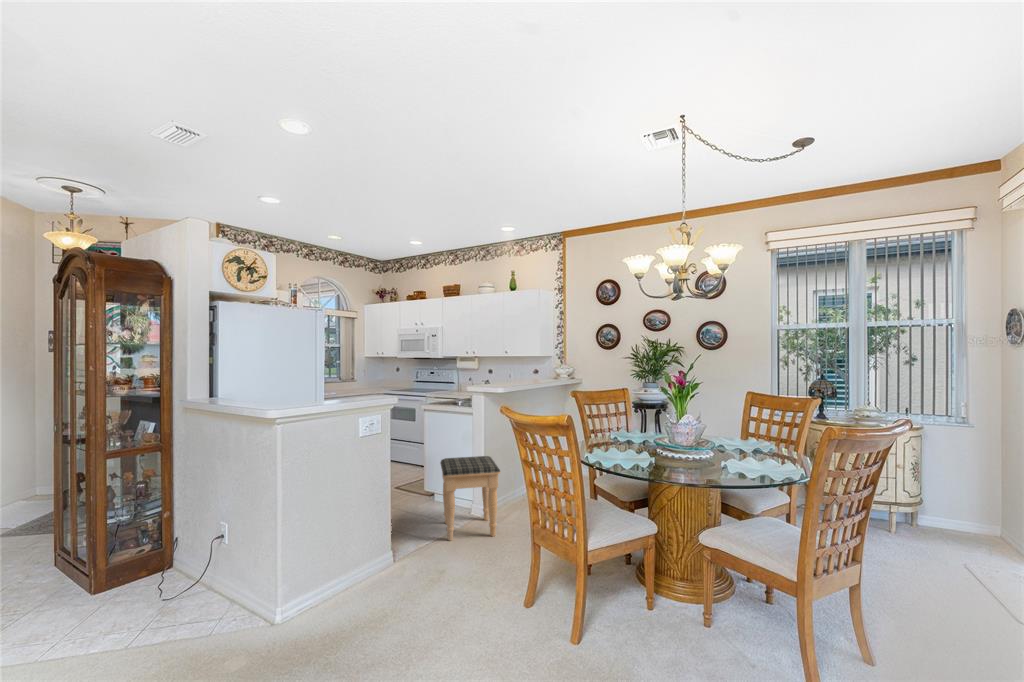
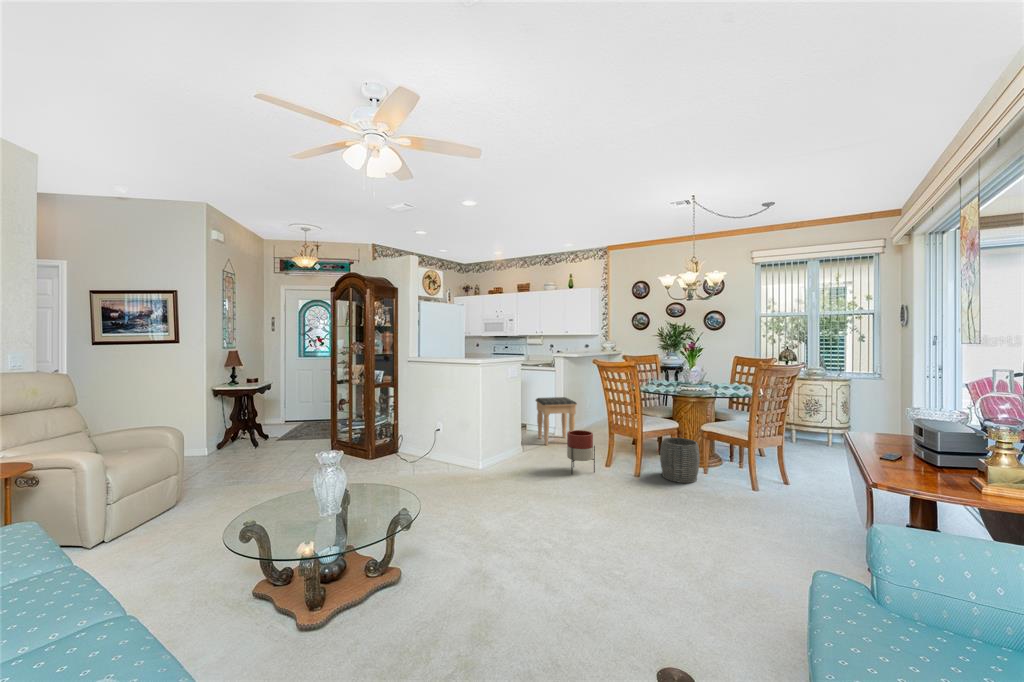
planter: none [455,540,505,636] -> present [567,430,595,474]
woven basket: none [626,555,699,660] -> present [660,438,700,483]

